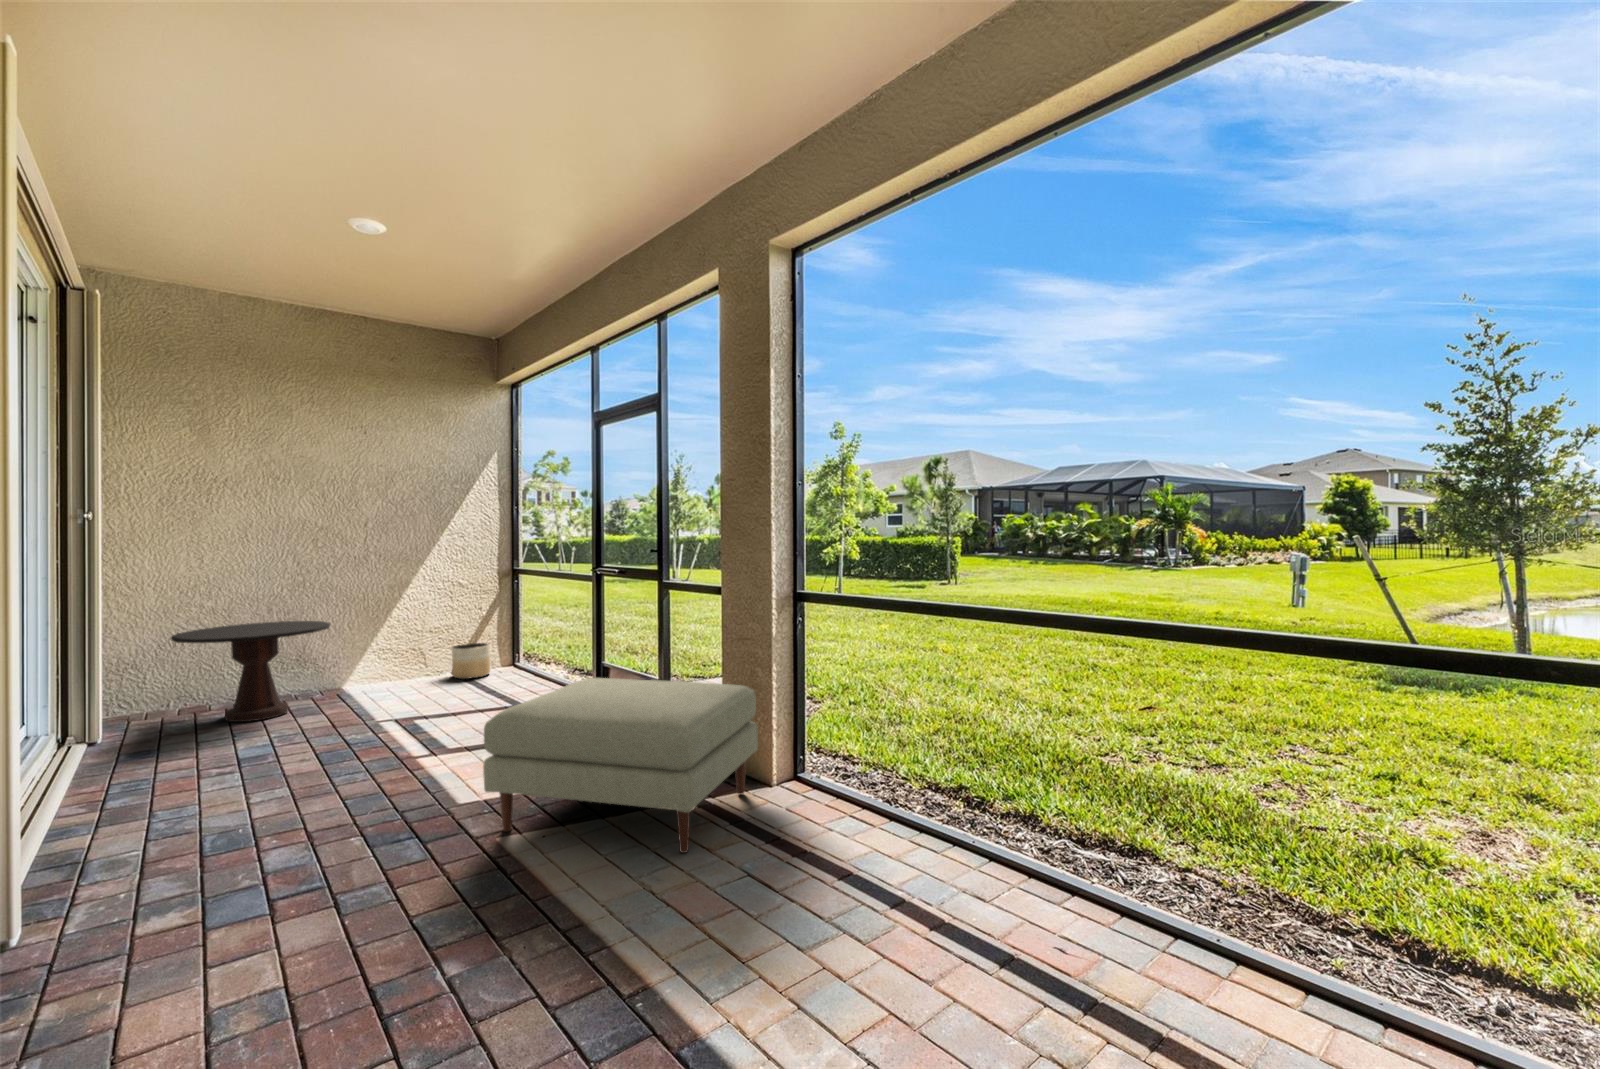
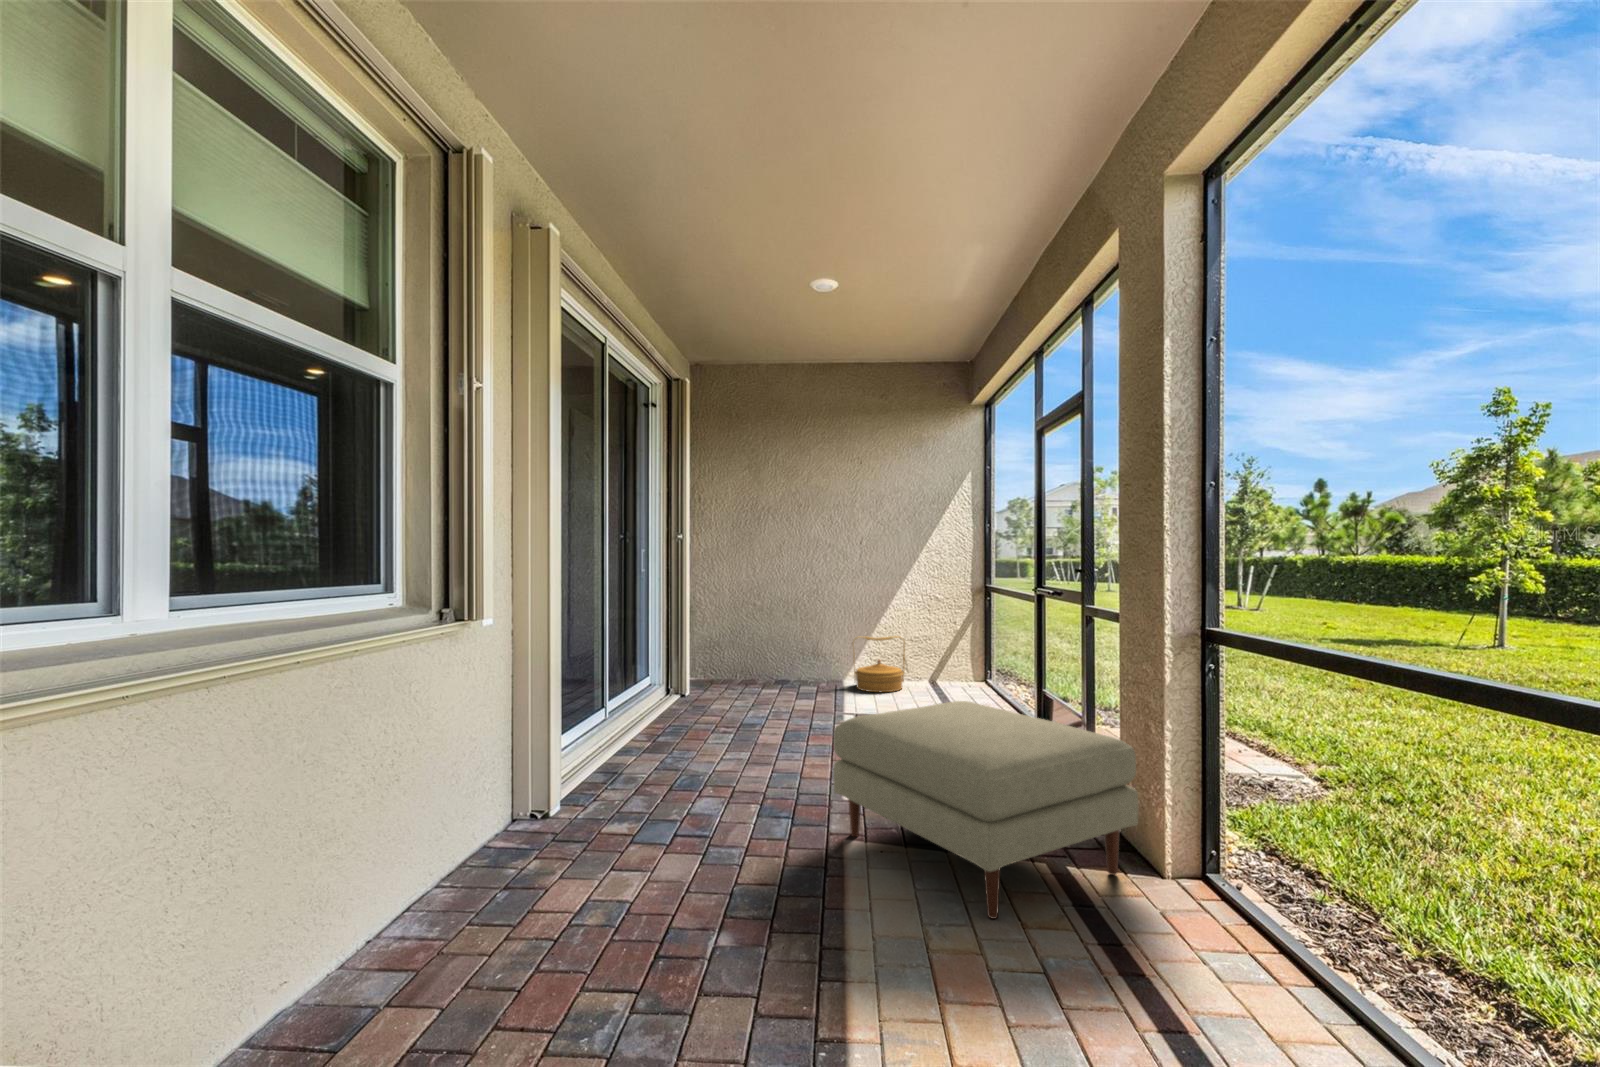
side table: present [171,621,330,722] -> none [721,619,821,697]
woven basket: none [366,628,432,694] -> present [854,636,905,692]
planter: present [452,643,490,679] -> none [925,655,958,688]

